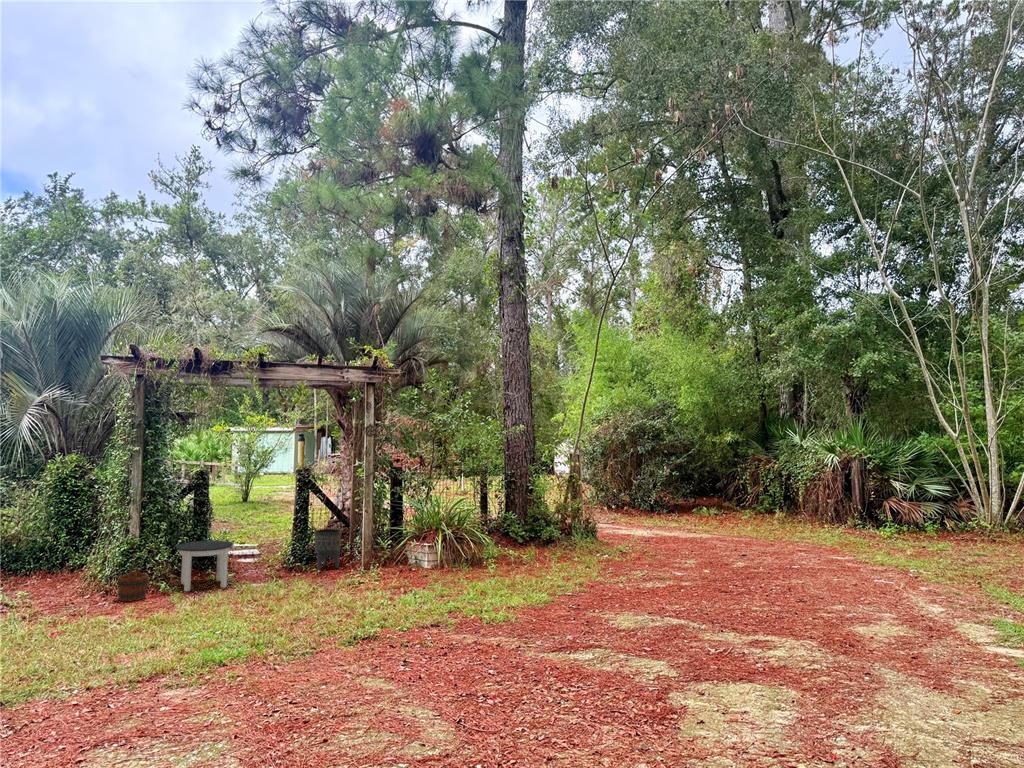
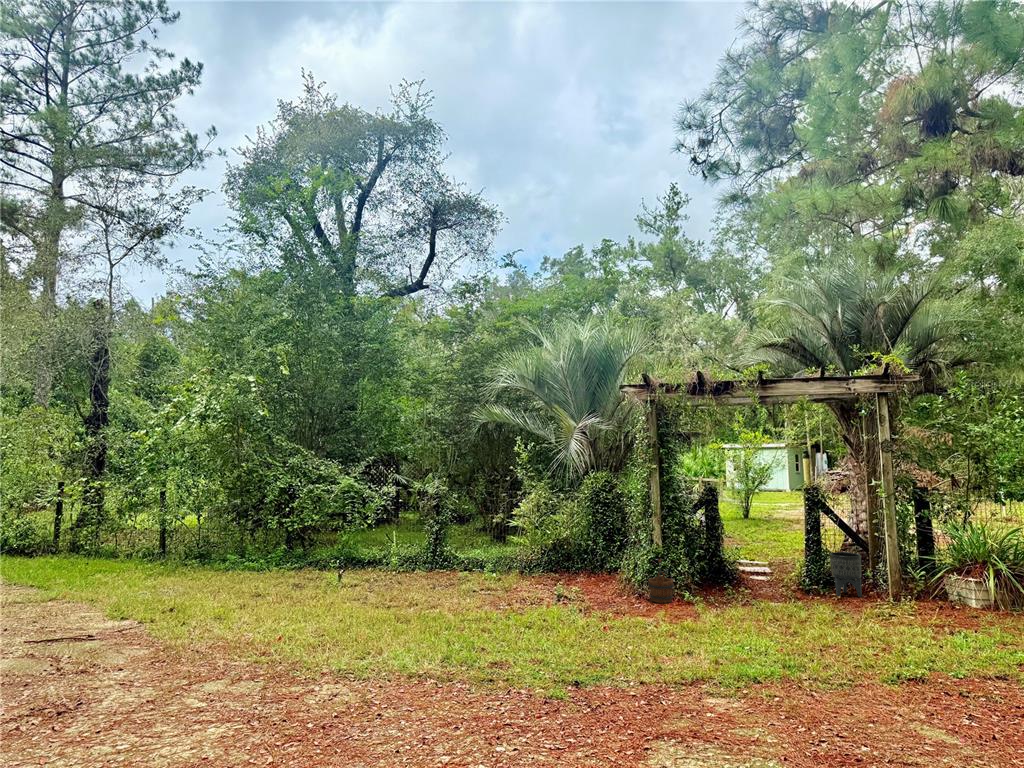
round table: present [176,540,233,591] -> none [694,554,747,602]

